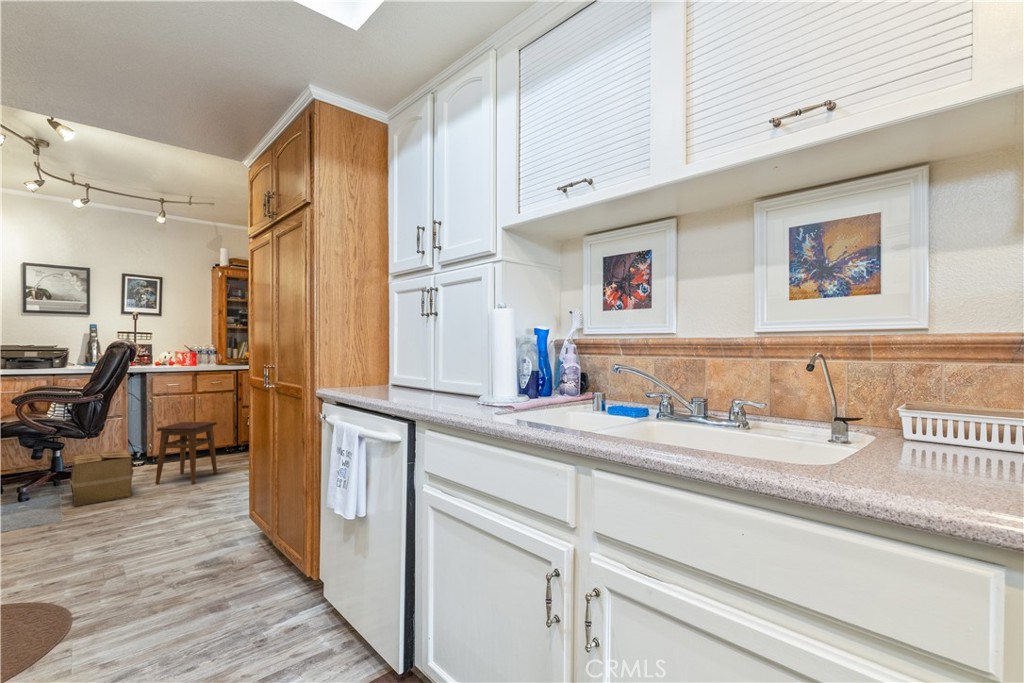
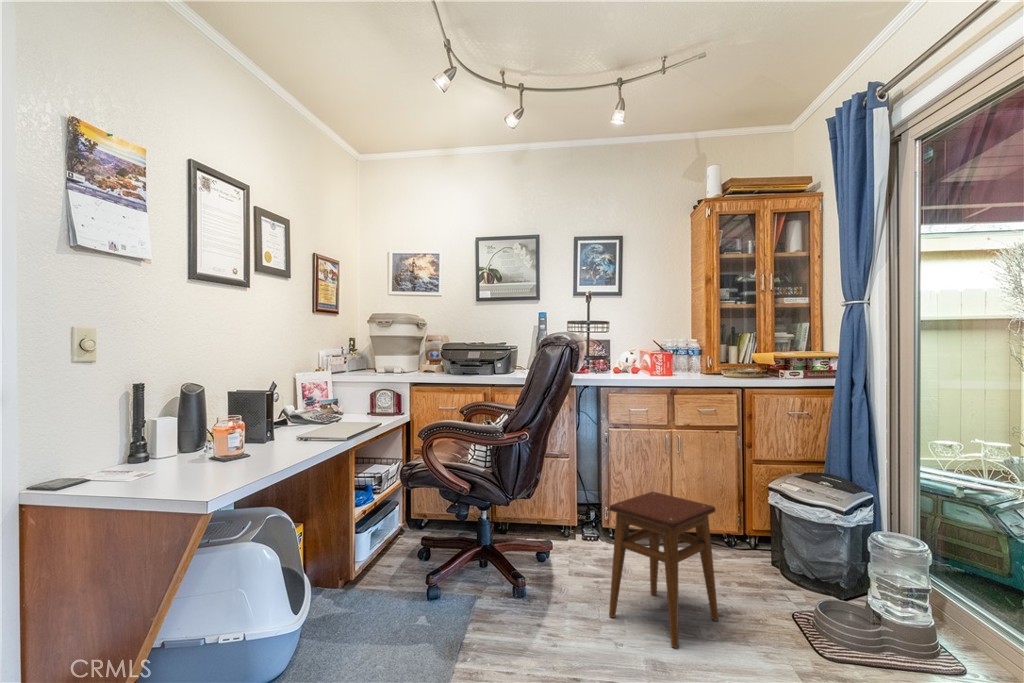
cardboard box: present [70,450,133,506] -> none [482,534,572,649]

